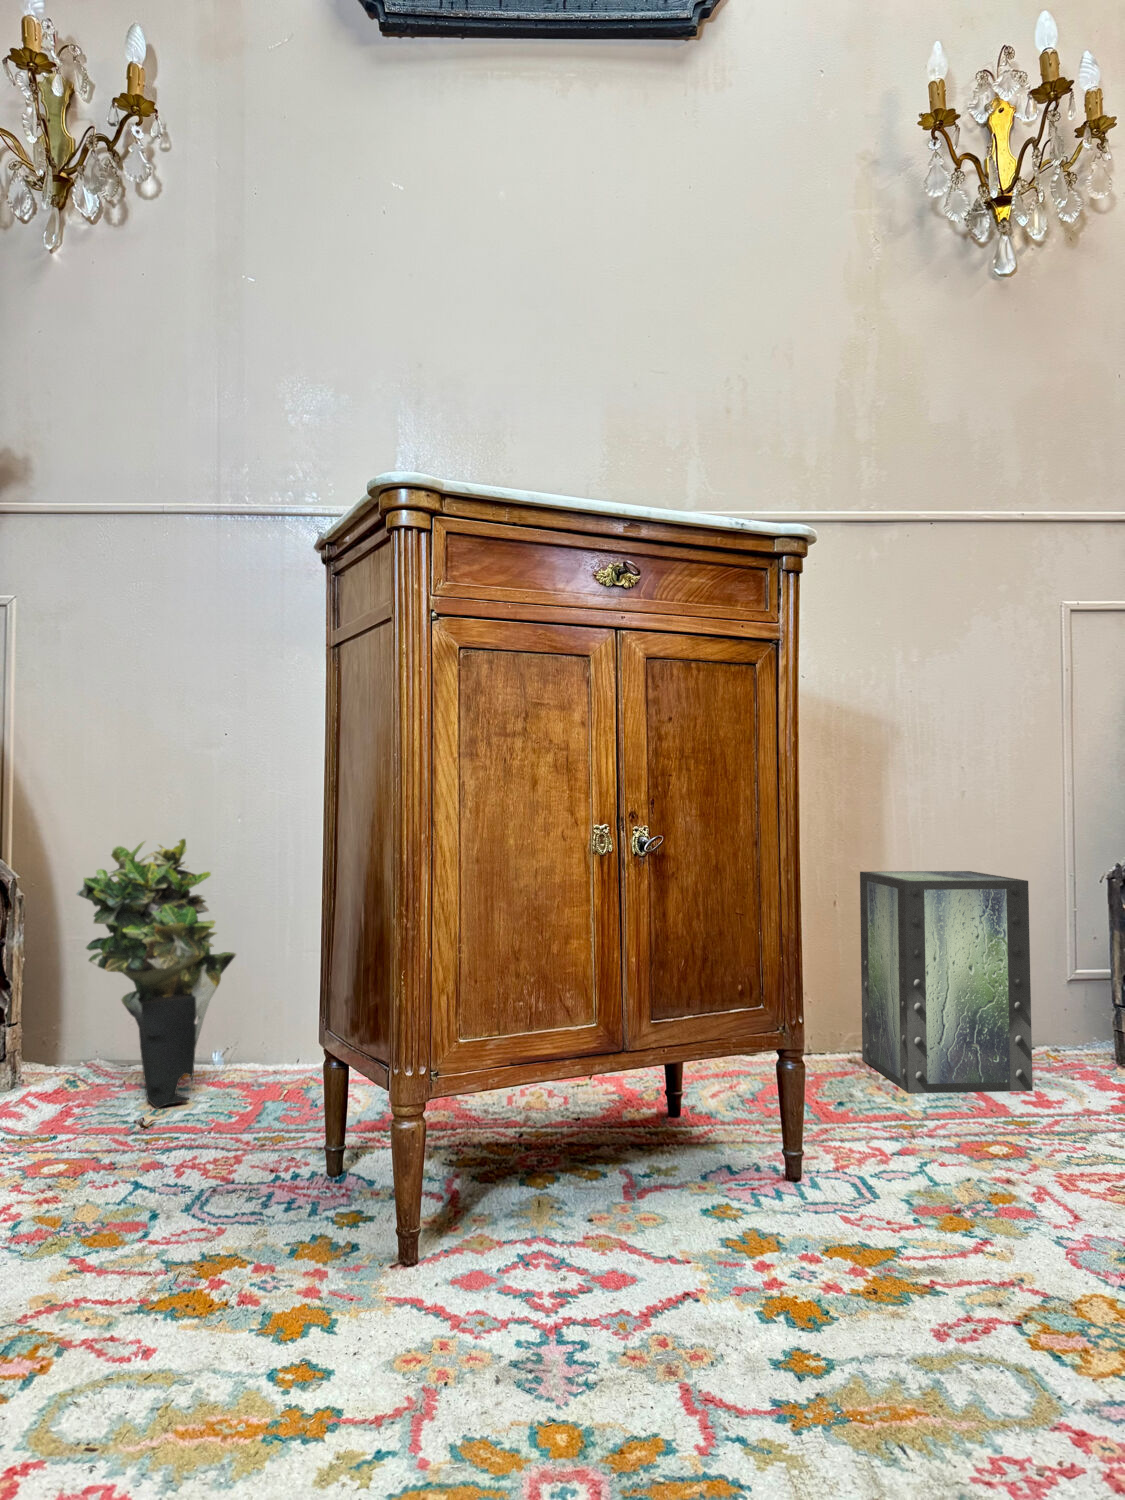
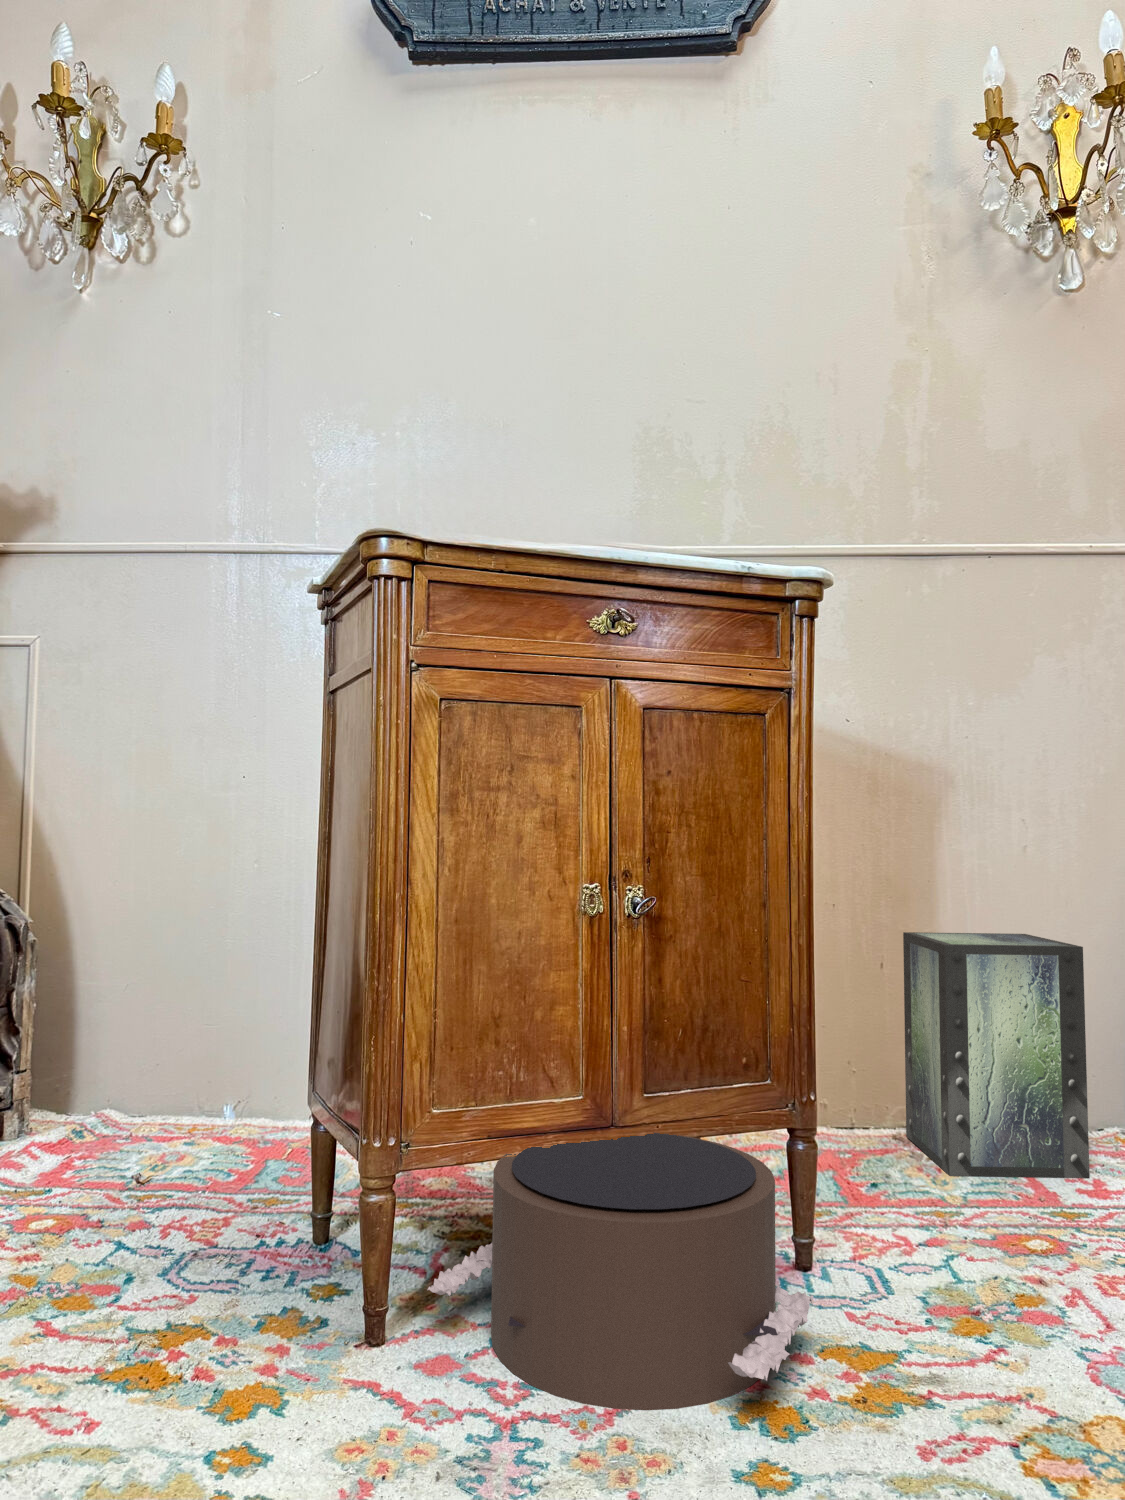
potted plant: present [77,839,236,1108] -> none [86,886,246,1164]
pouf: none [458,1058,819,1311] -> present [428,1133,813,1411]

